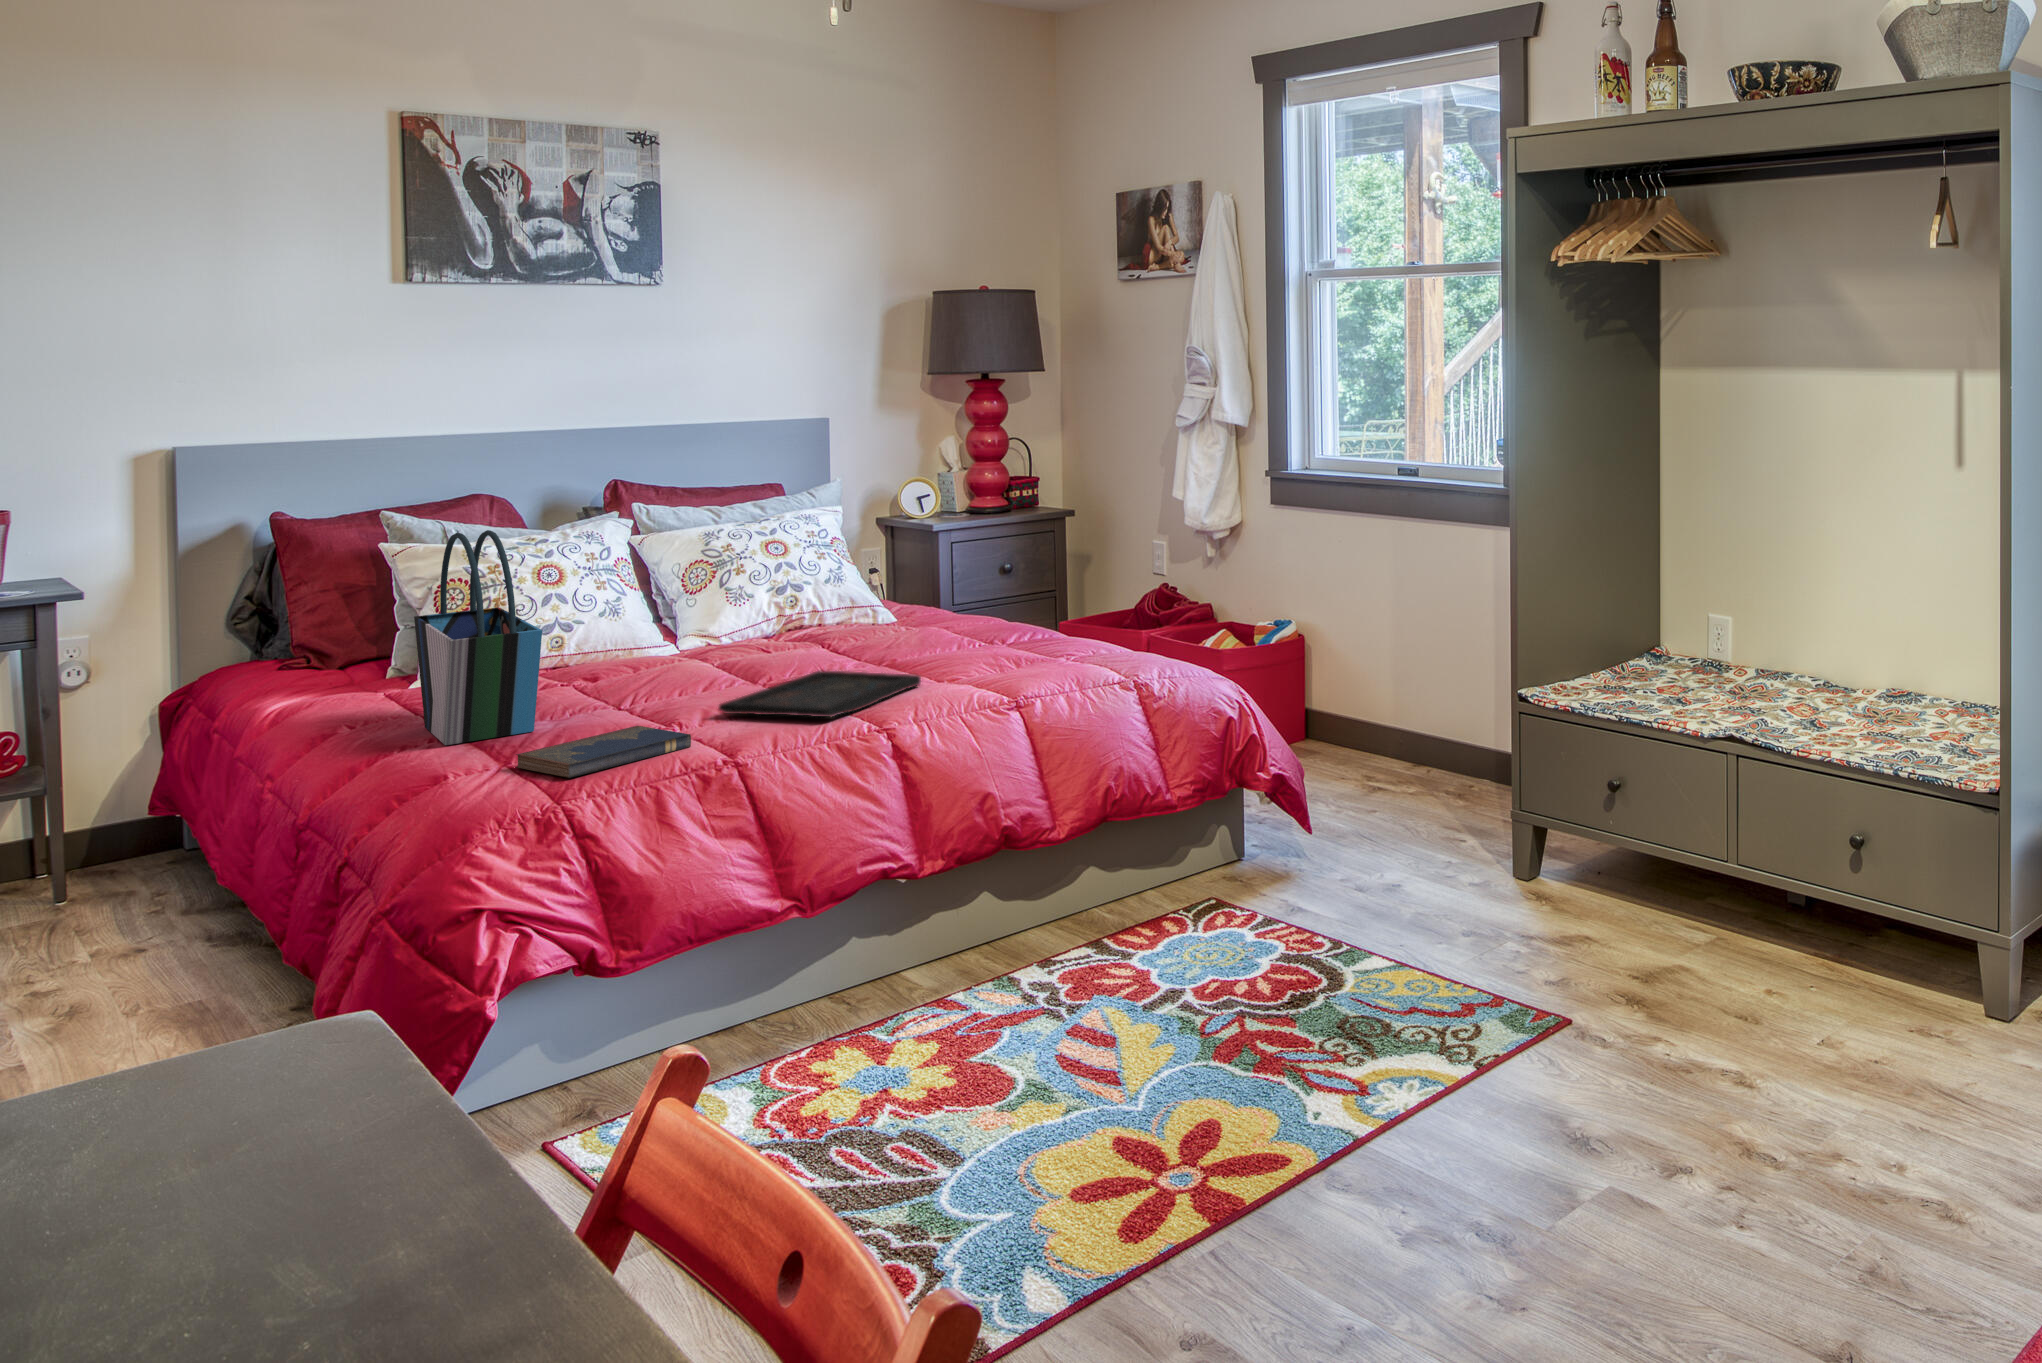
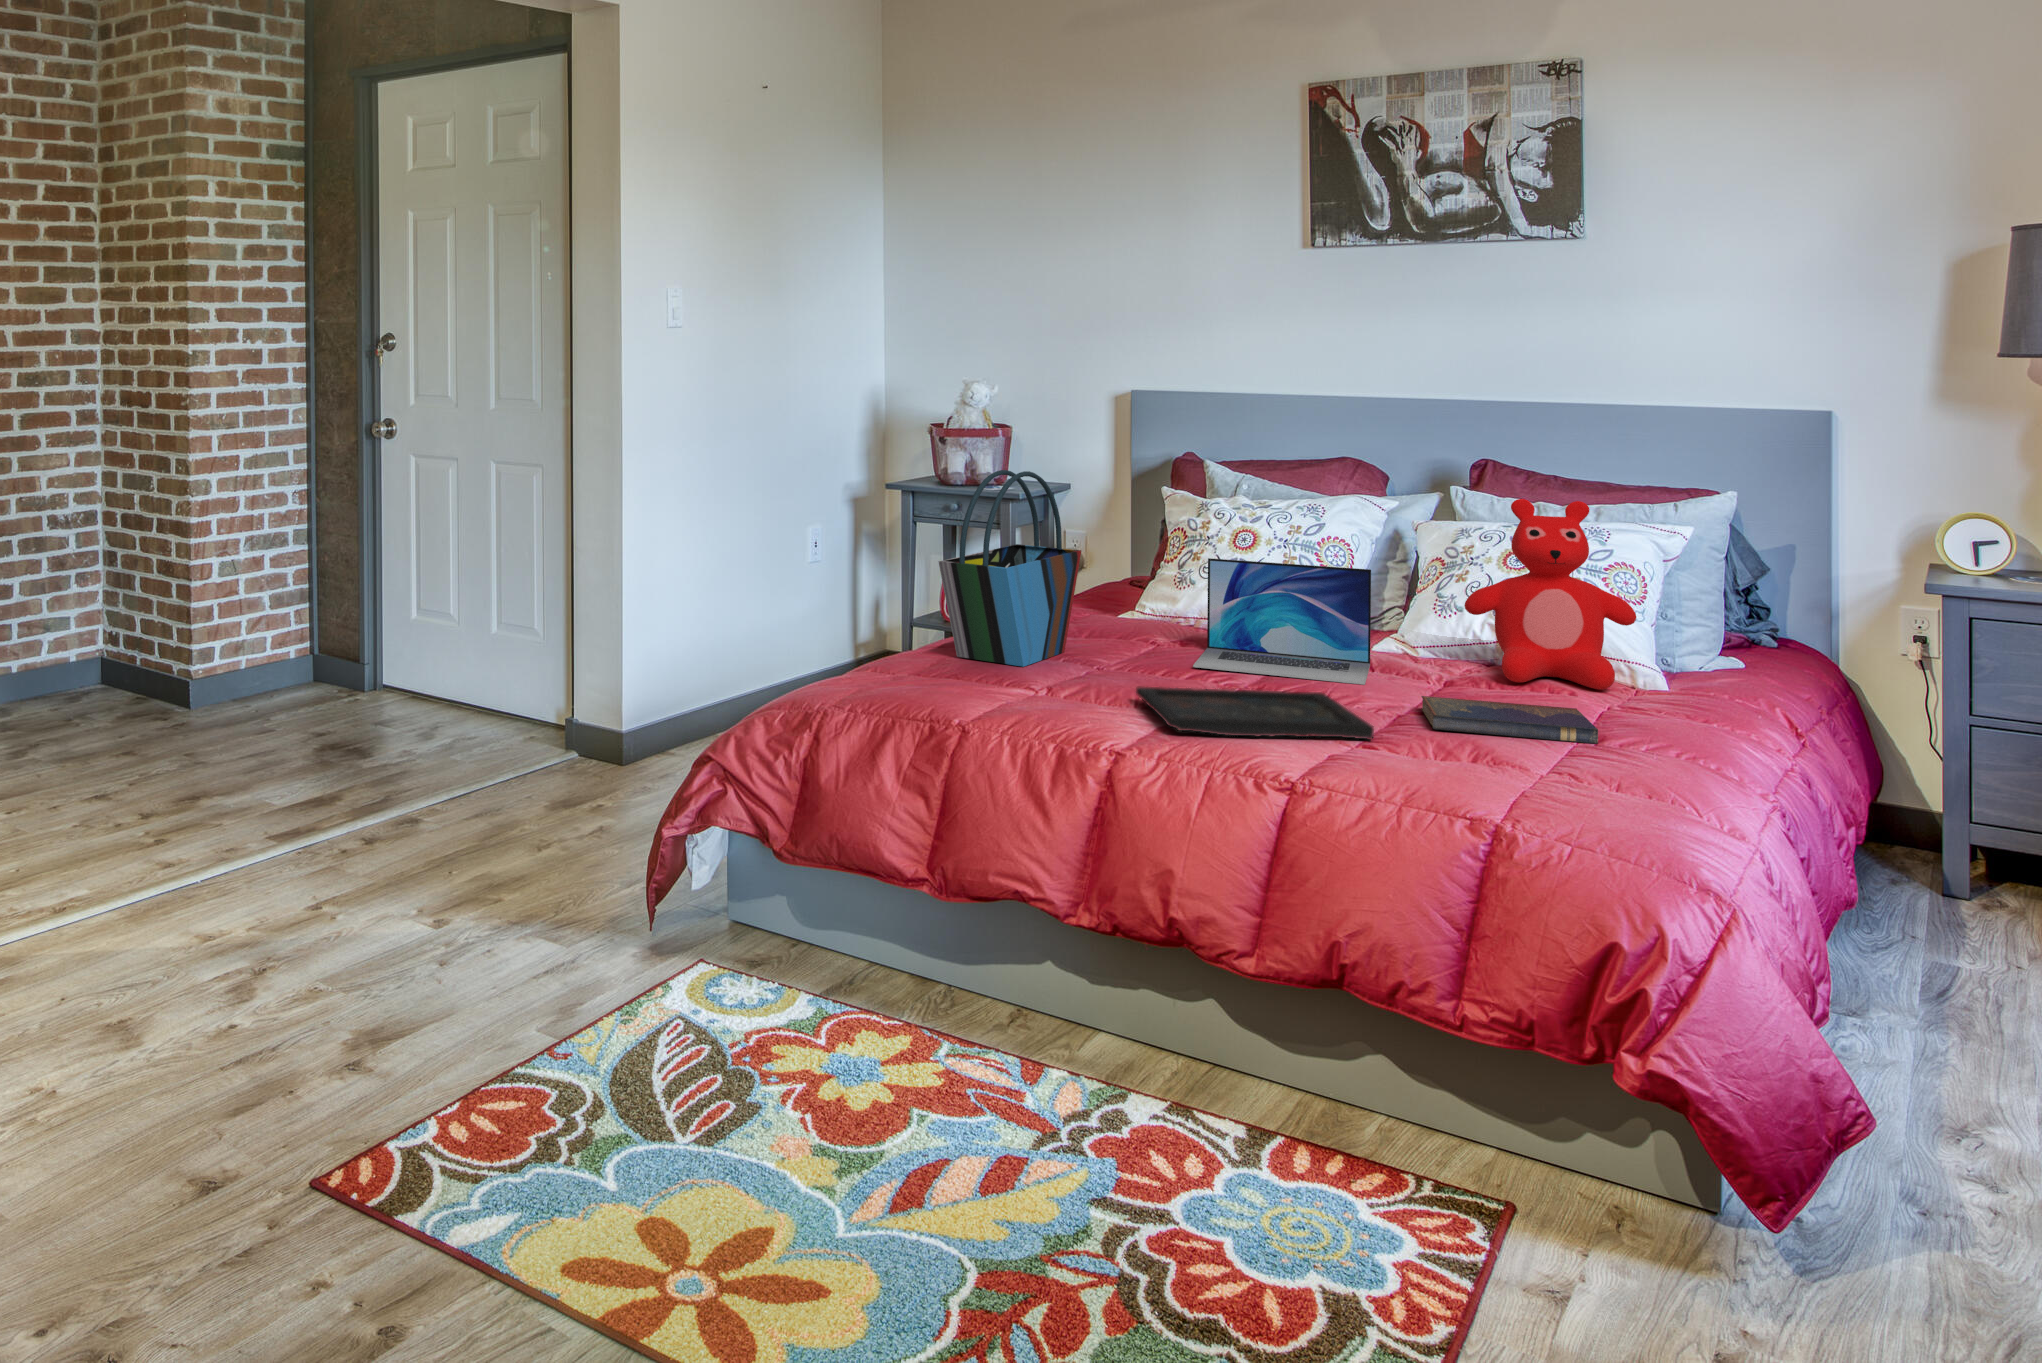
teddy bear: none [789,495,908,637] -> present [1464,499,1636,690]
laptop: none [605,573,787,689] -> present [1193,558,1371,685]
hardcover book: present [516,726,691,778] -> present [1421,696,1598,744]

